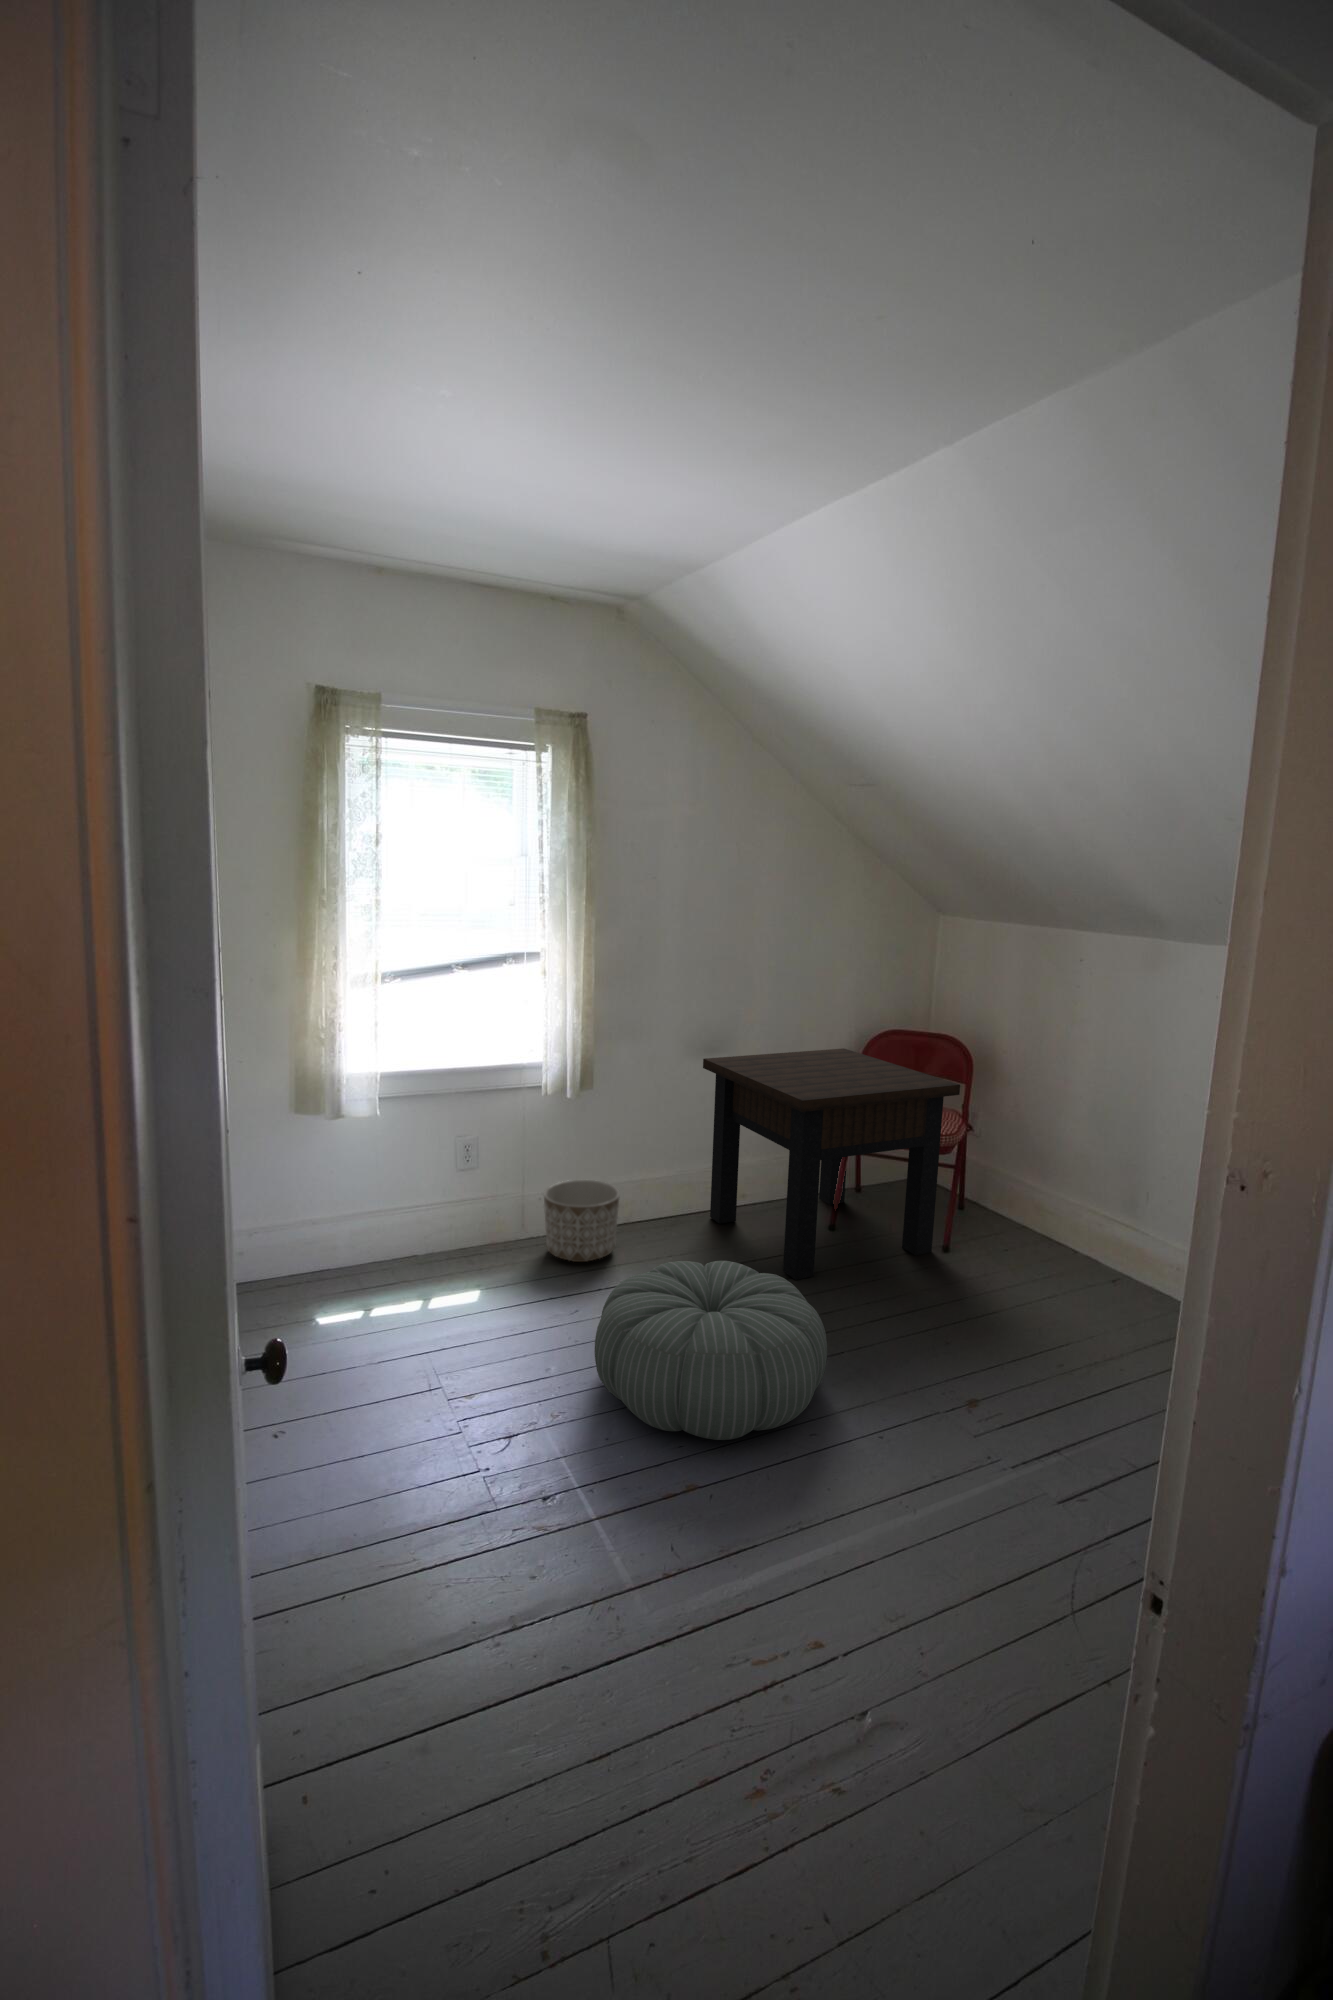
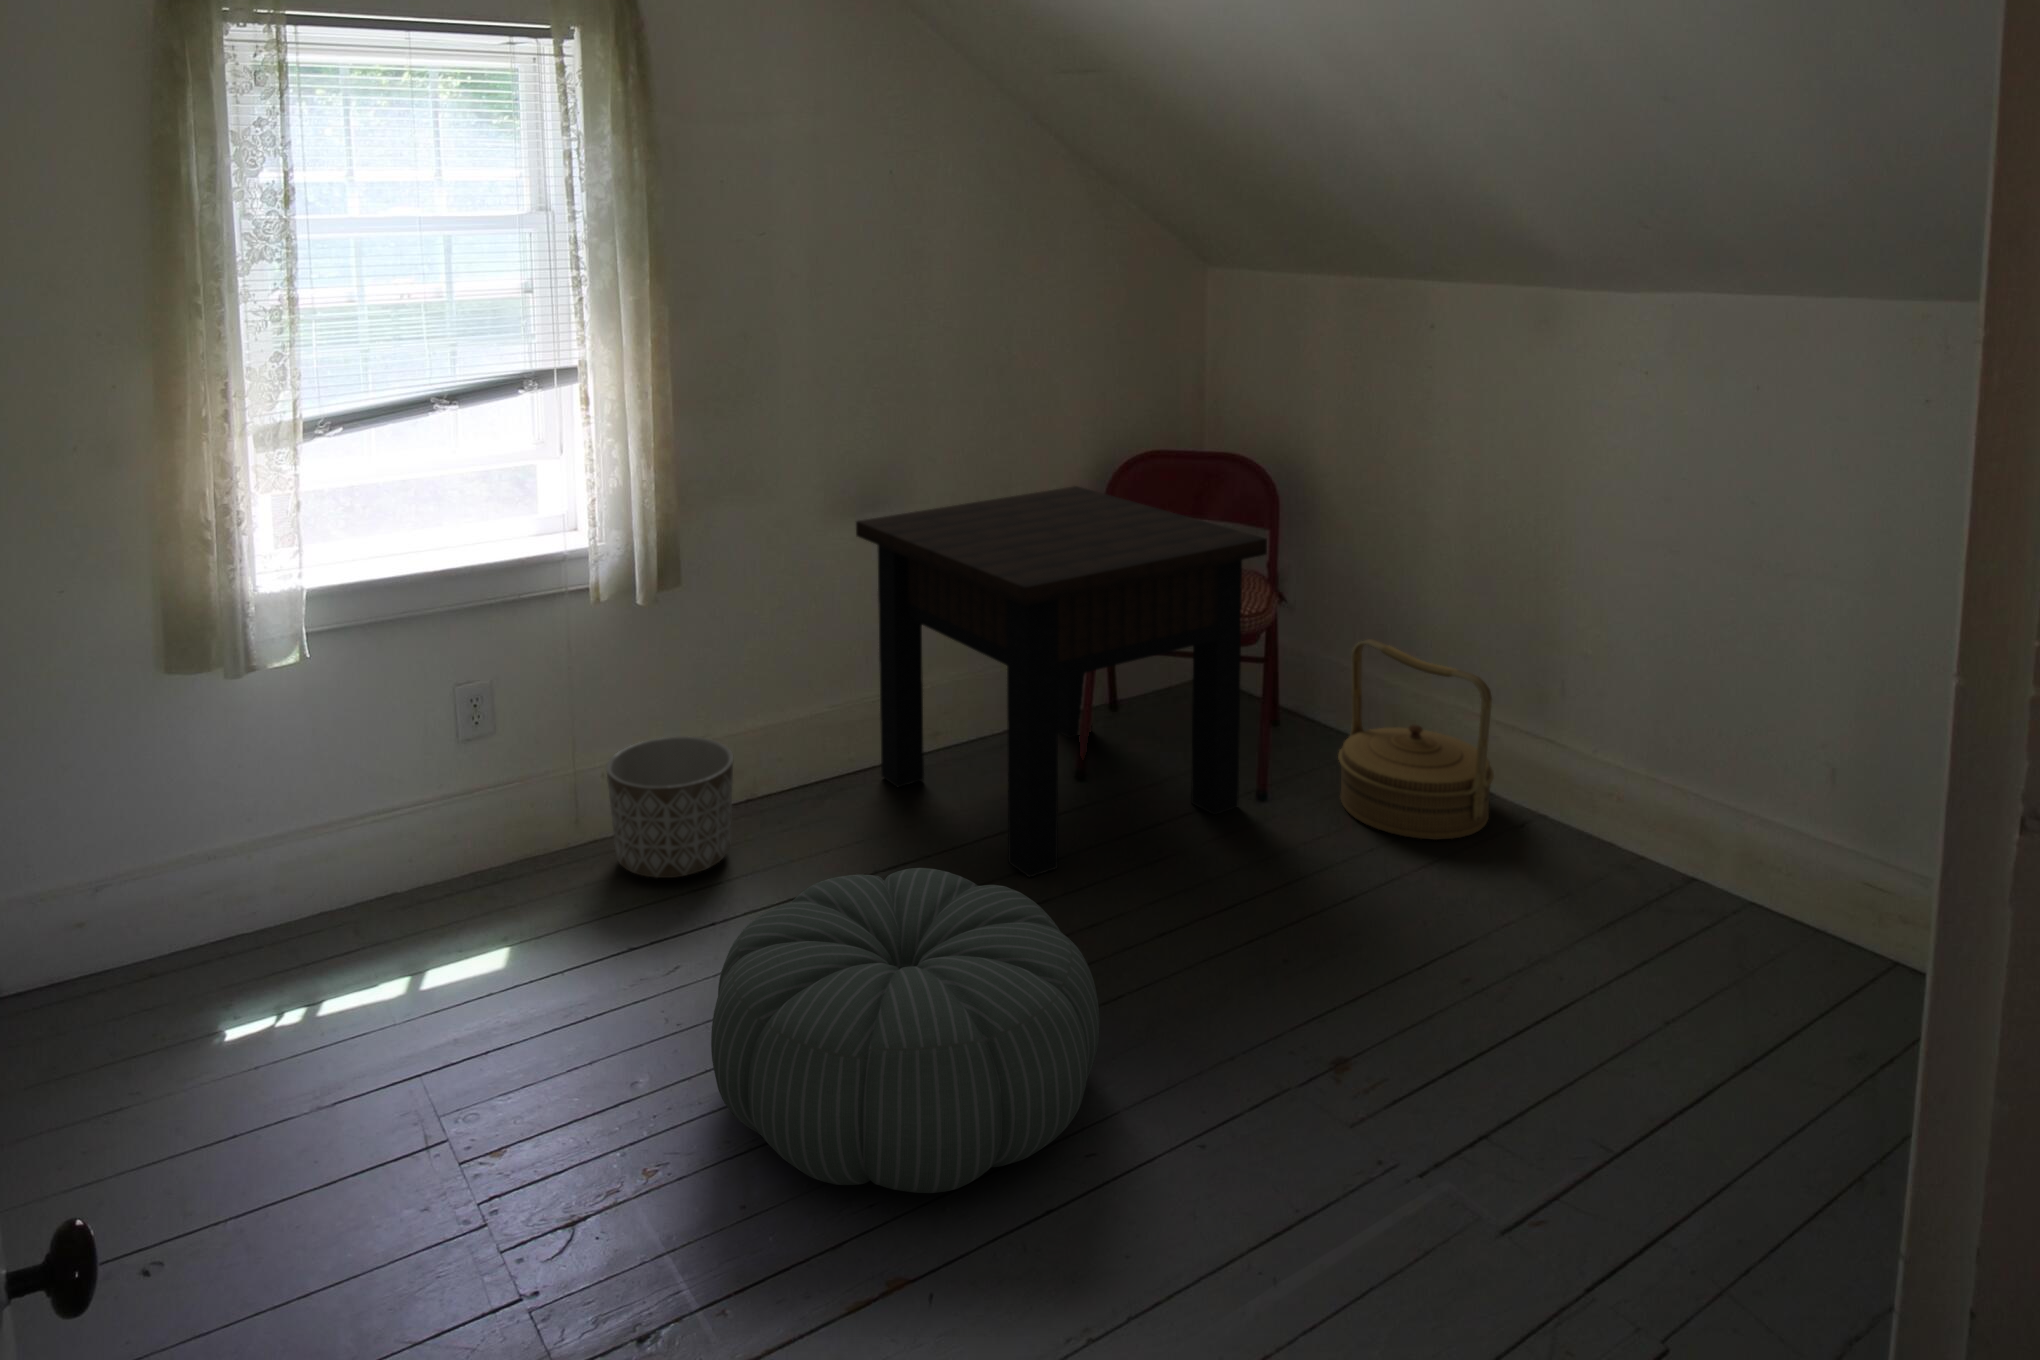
basket: none [998,1154,1099,1281] -> present [1338,639,1494,840]

